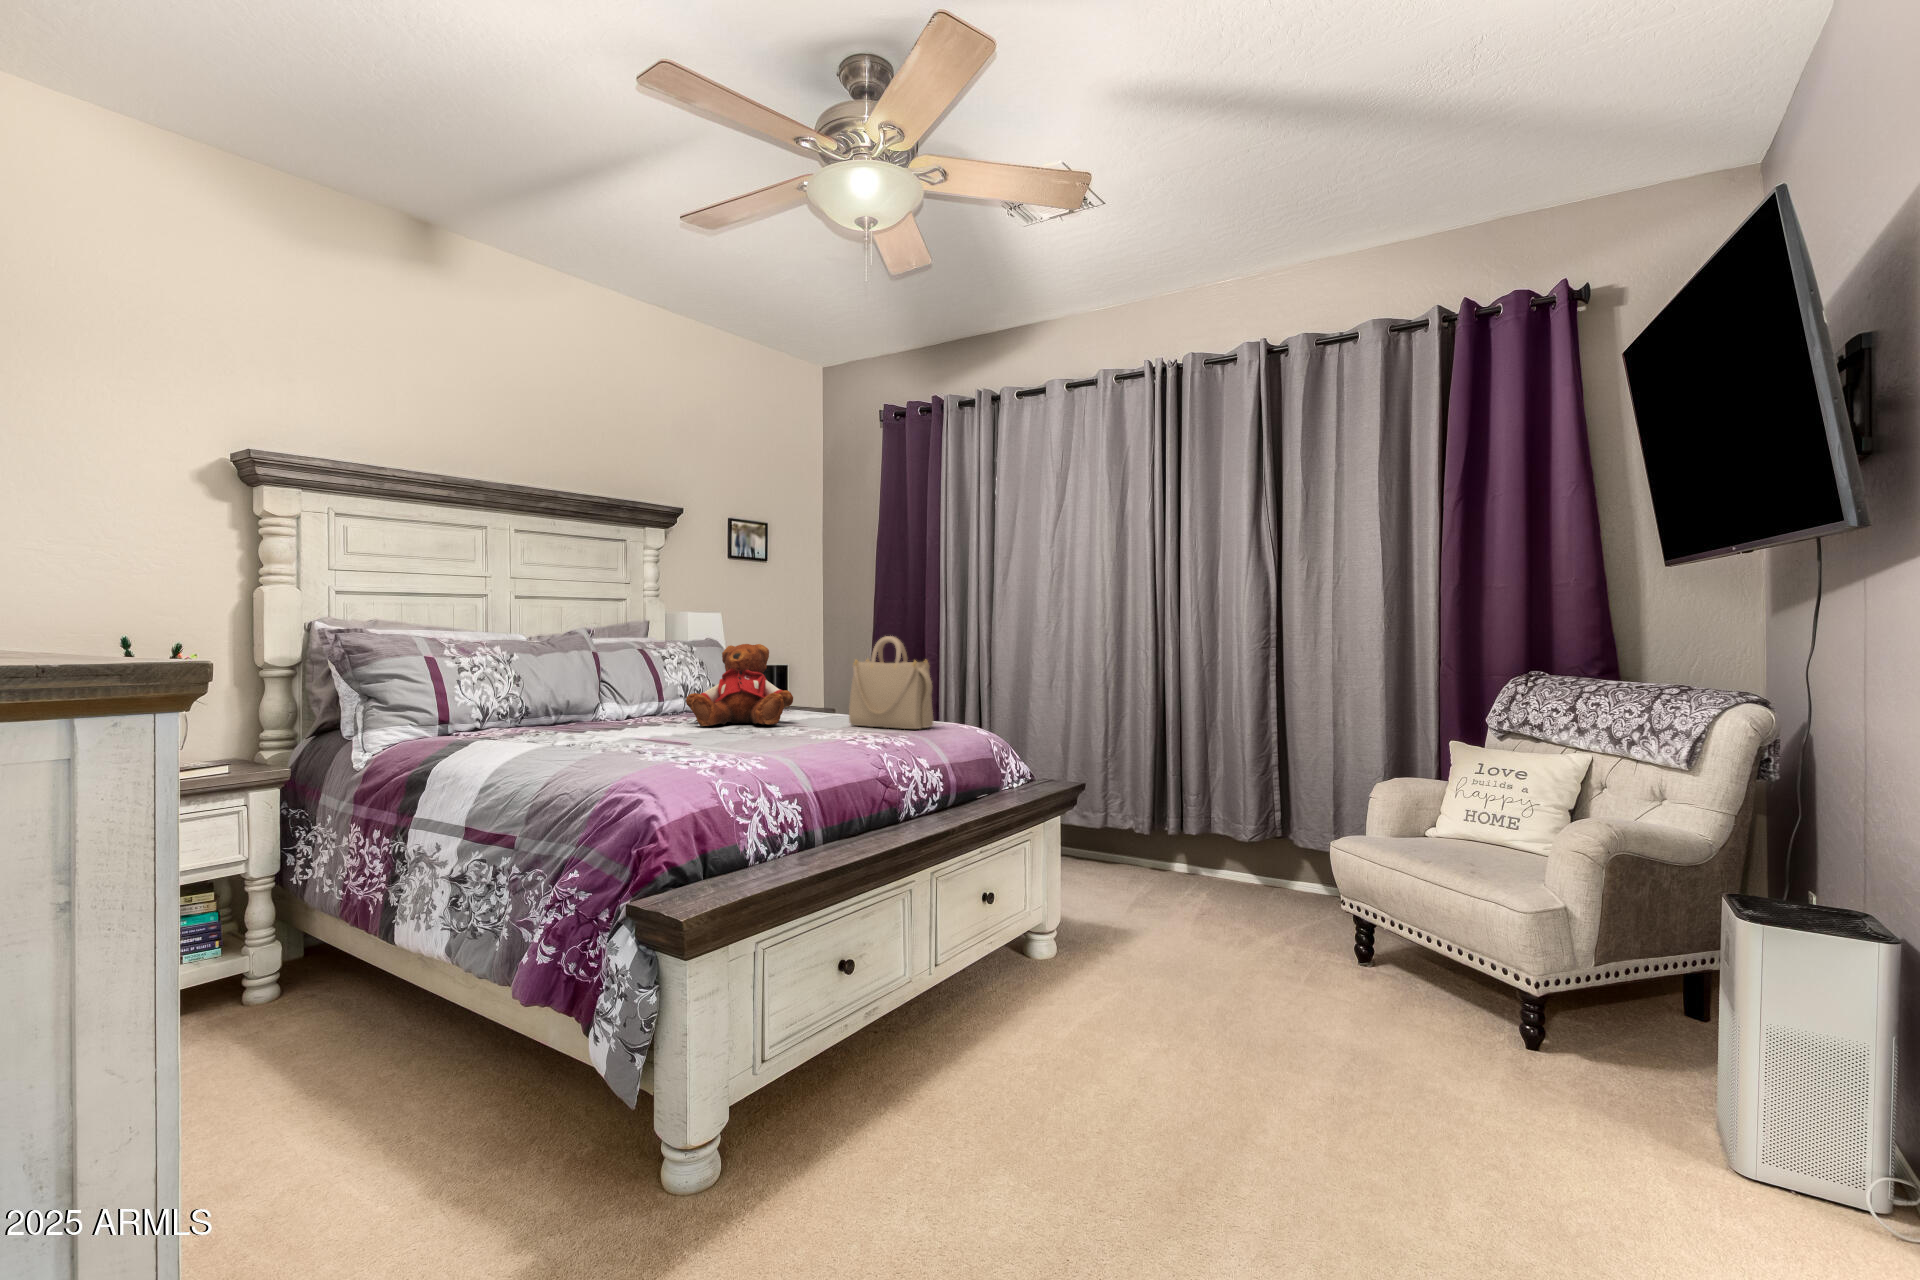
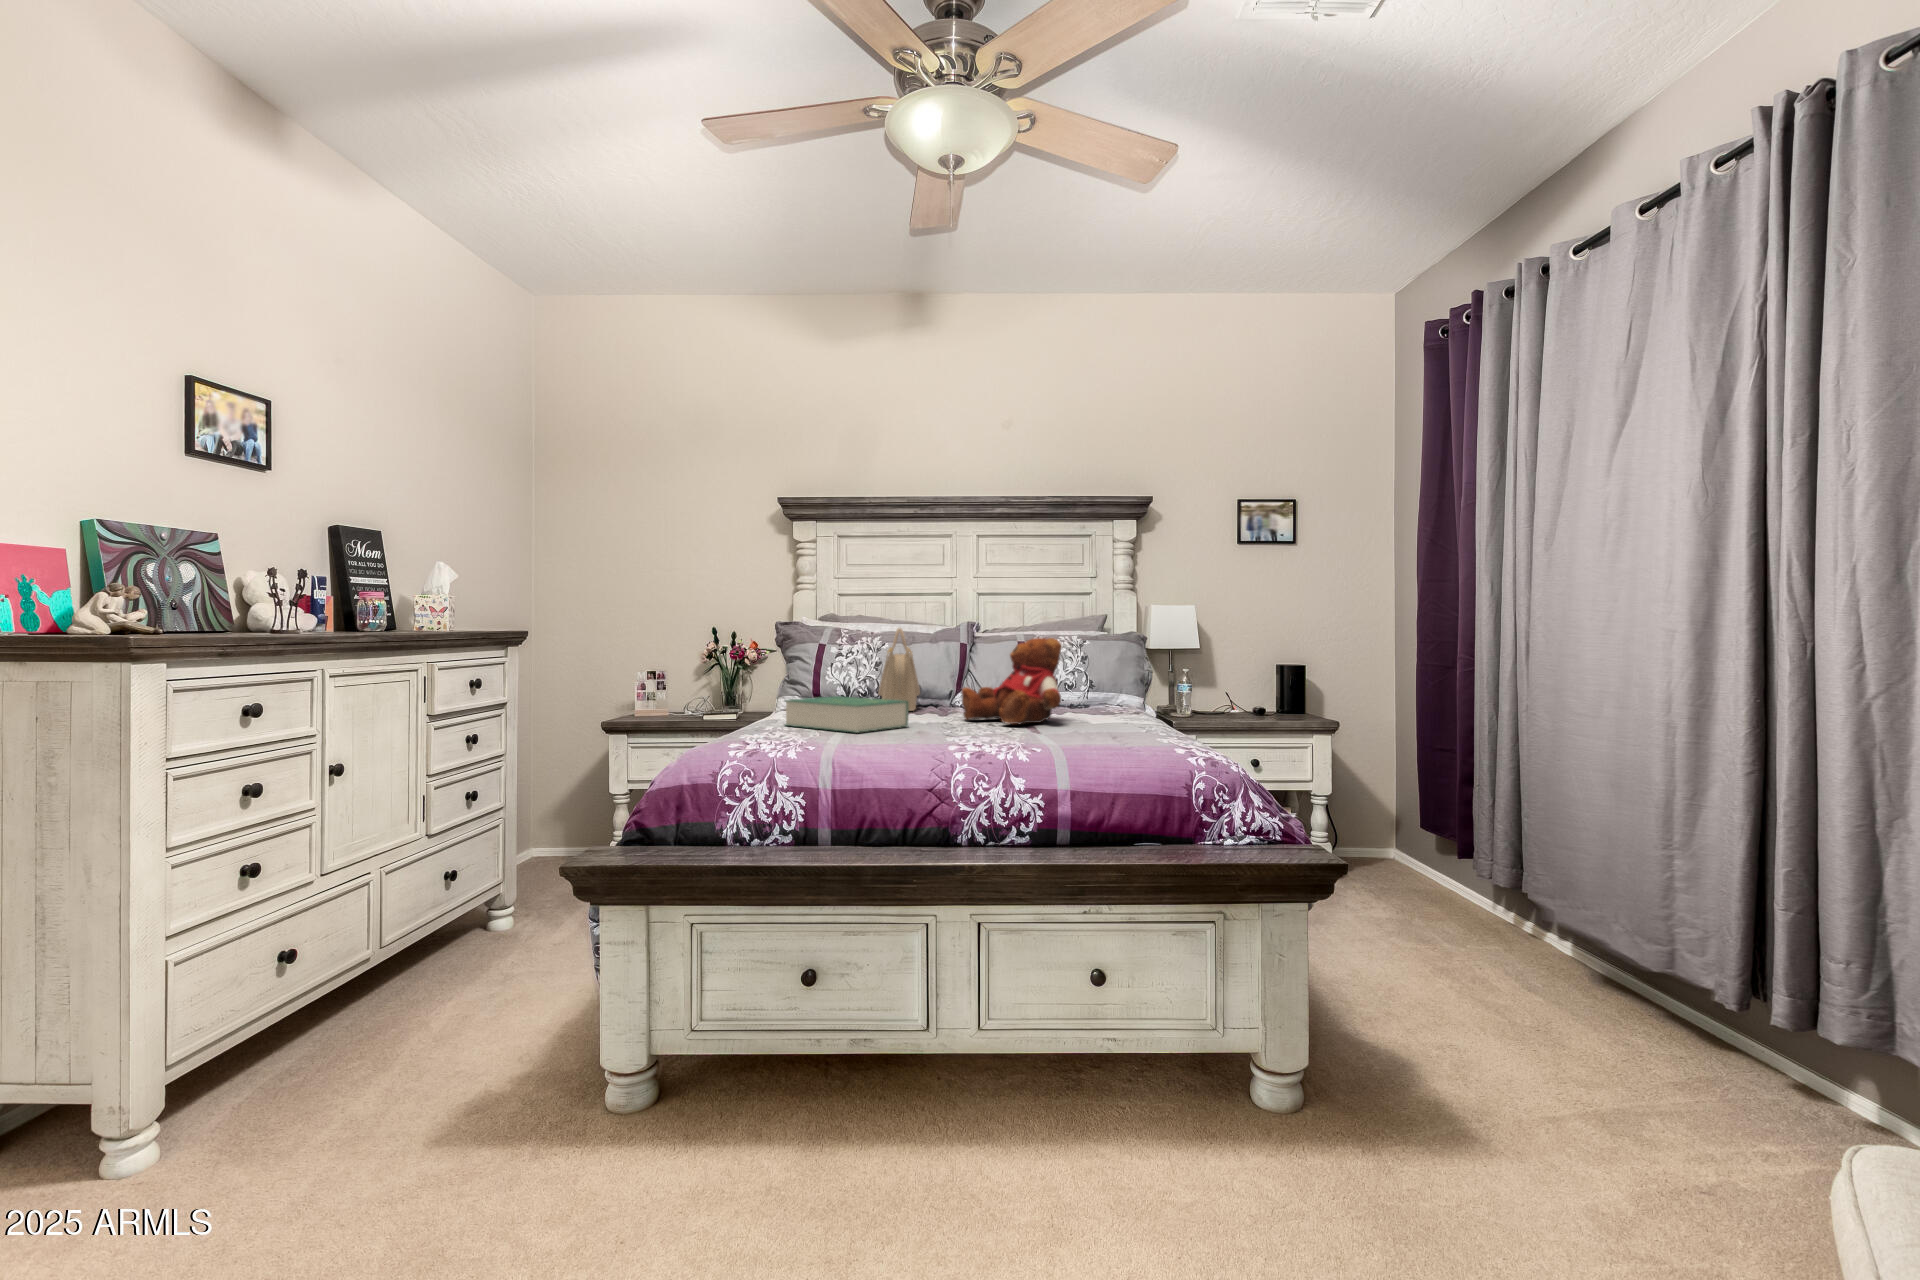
handbag: present [849,636,933,729] -> present [878,628,920,711]
book: none [587,710,707,749] -> present [785,696,908,733]

